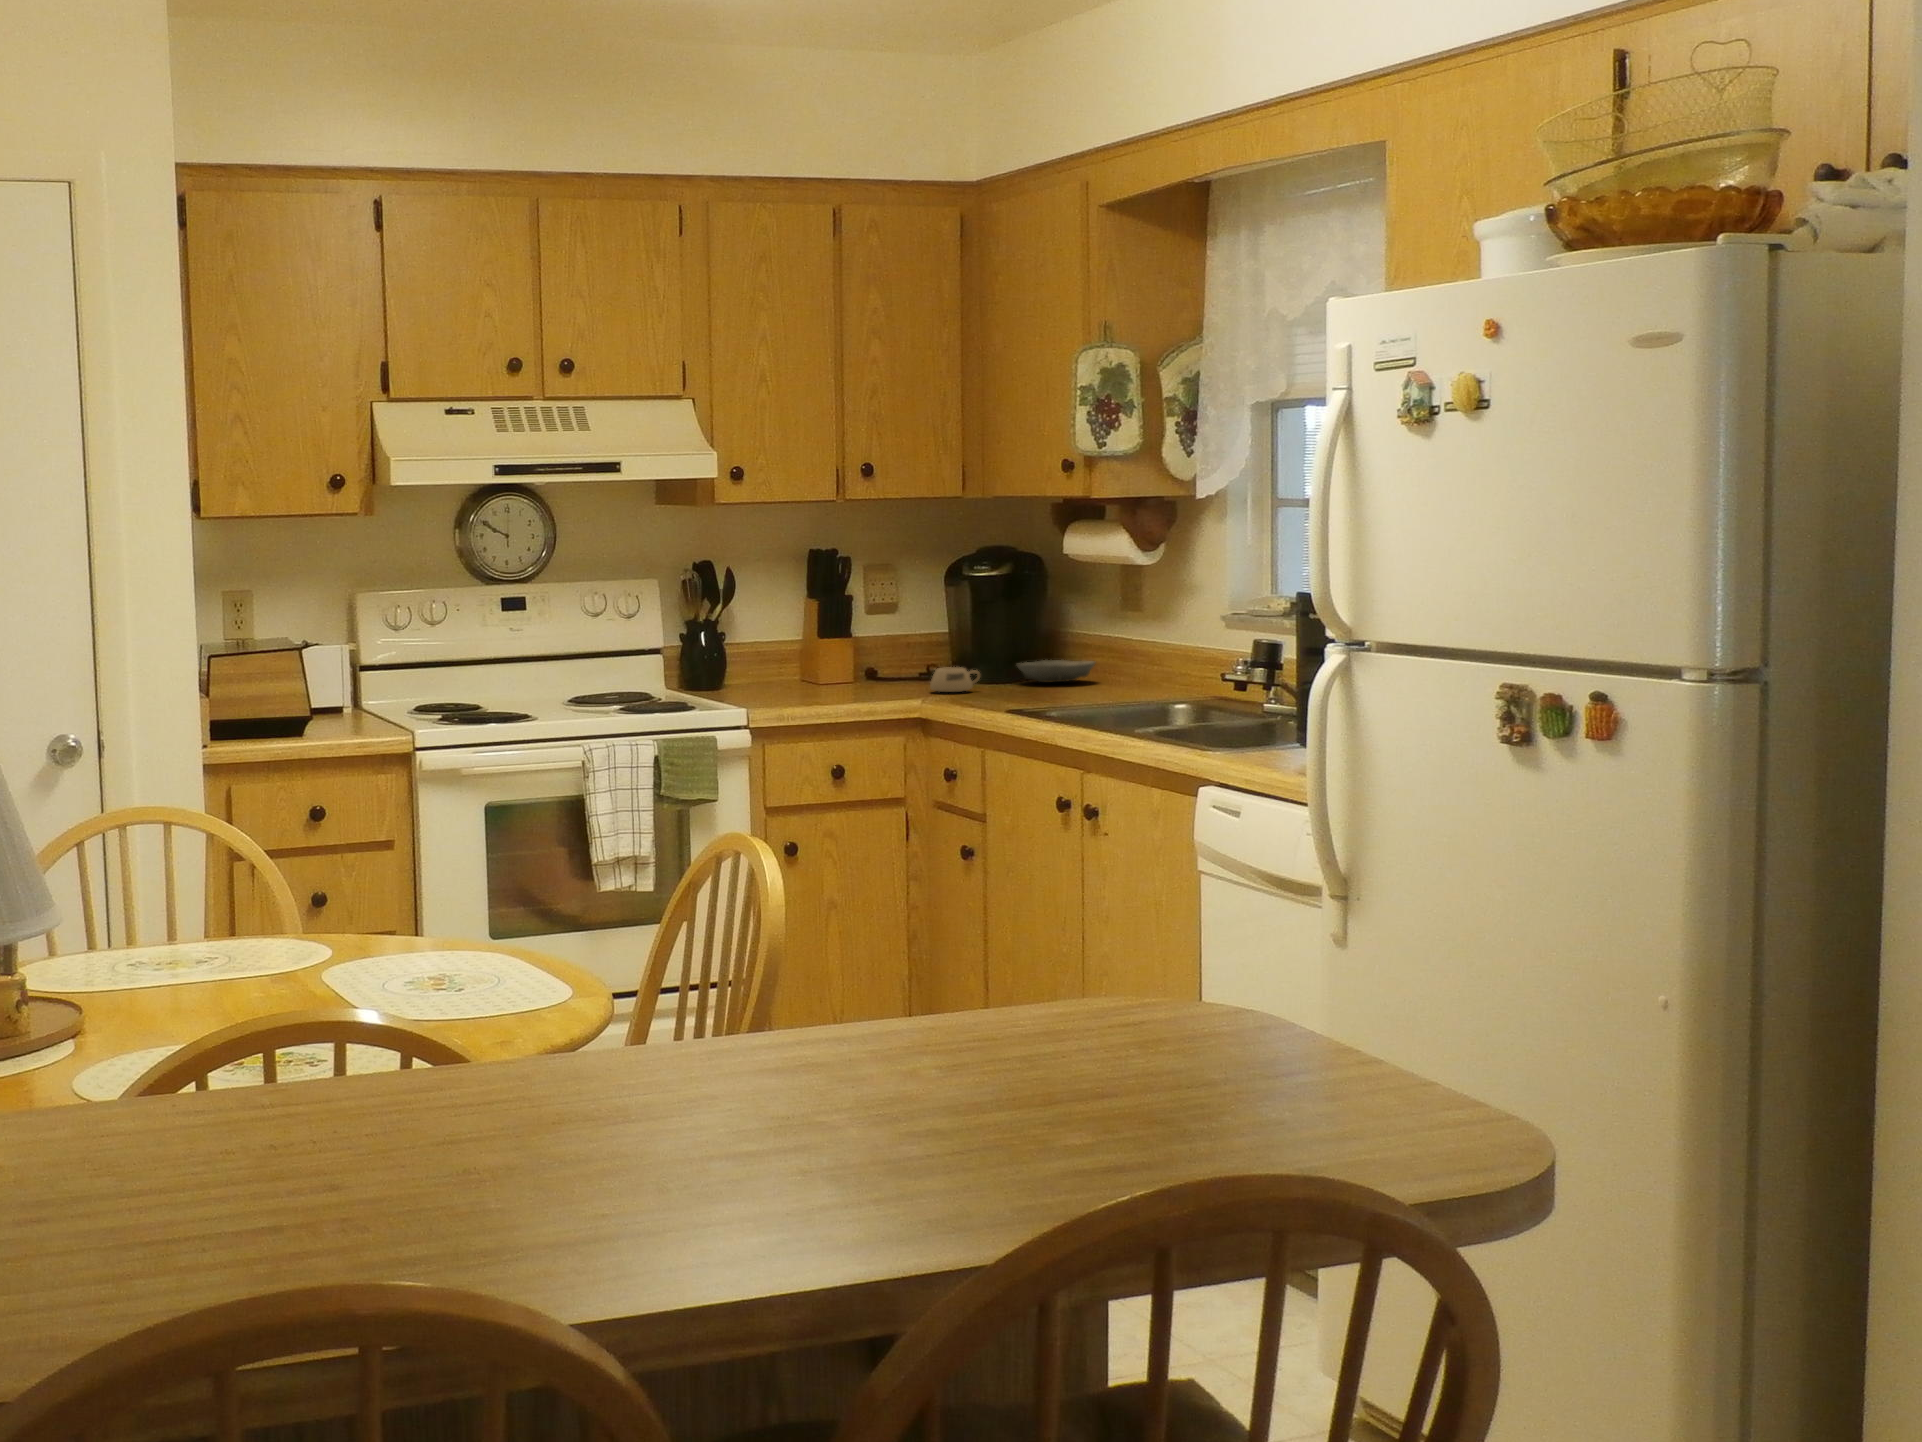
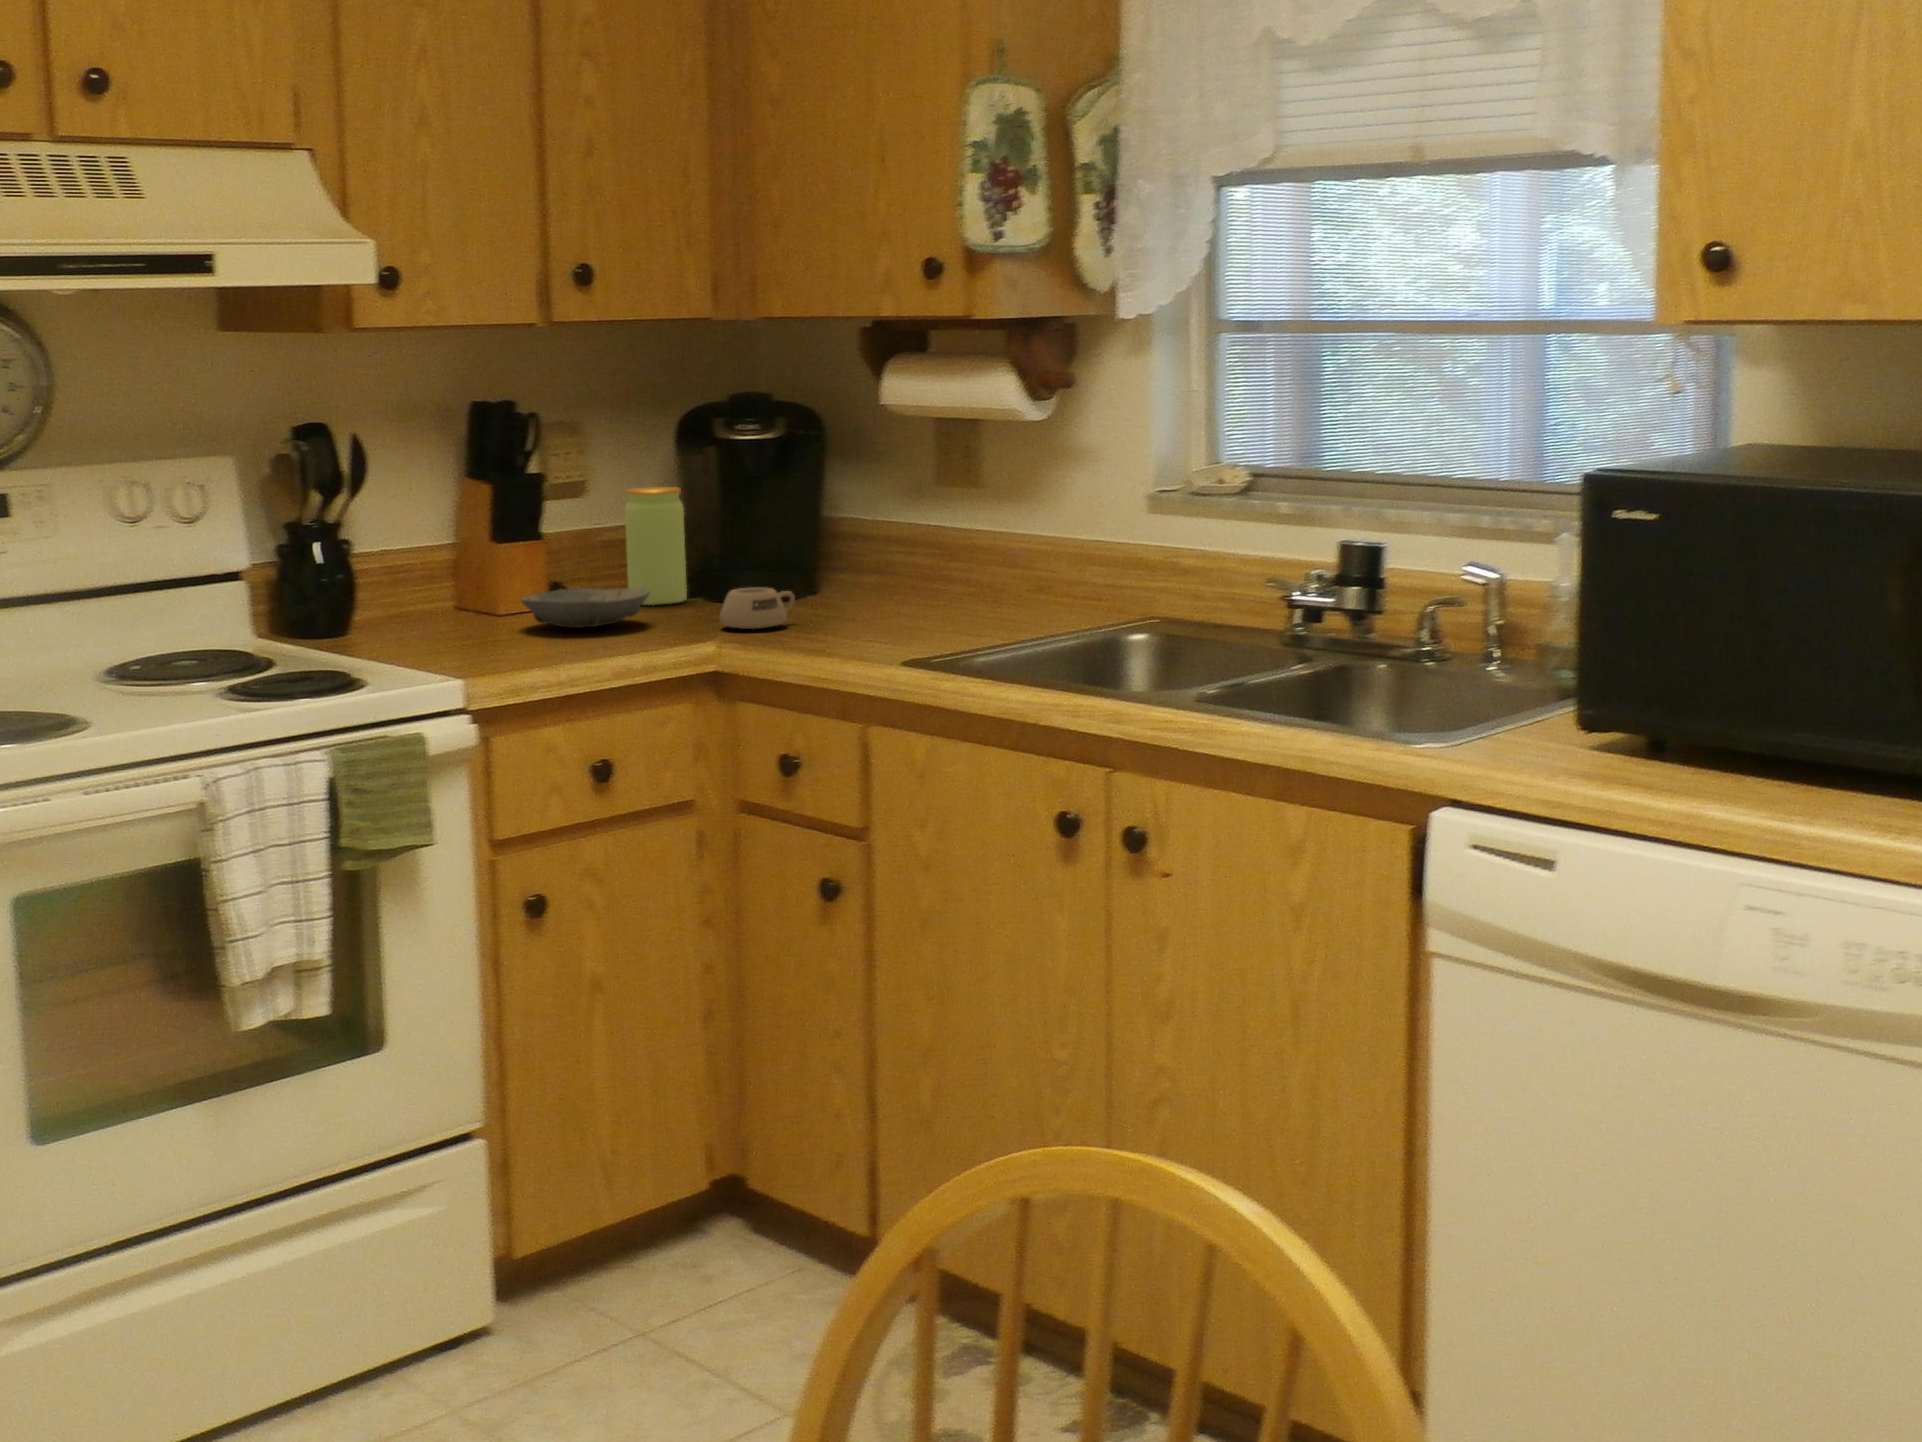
jar: none [900,606,938,680] -> present [625,487,687,605]
bowl: present [1017,660,1095,683] -> present [521,588,650,628]

